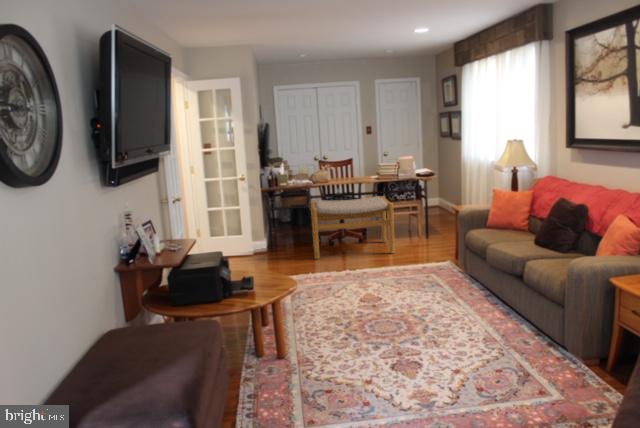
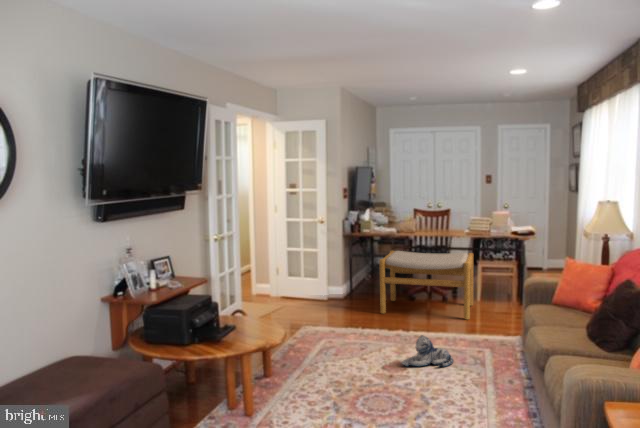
plush toy: none [377,268,417,298] -> present [402,335,453,367]

